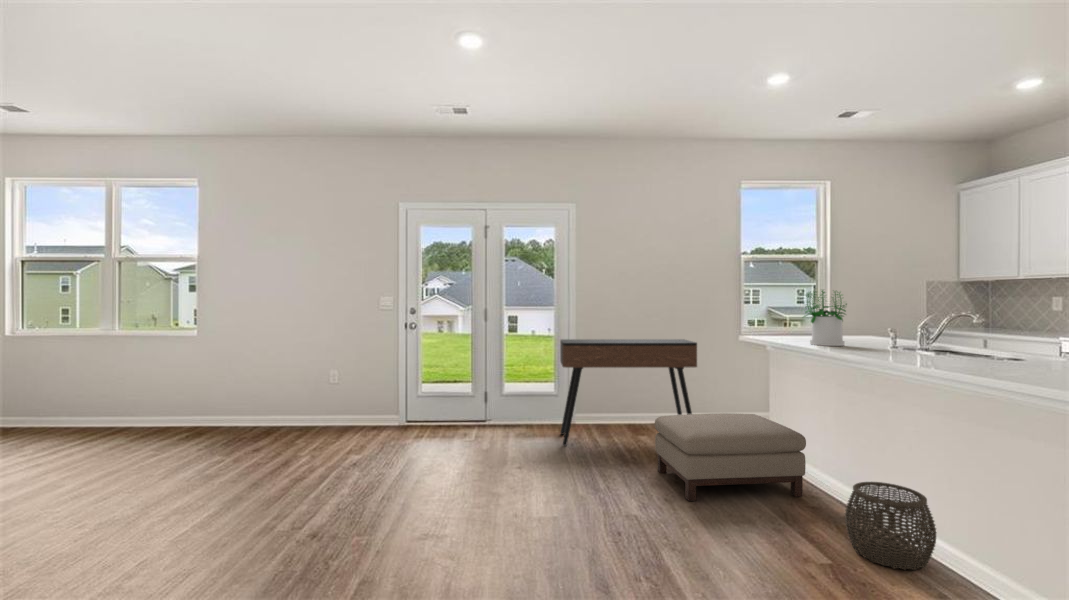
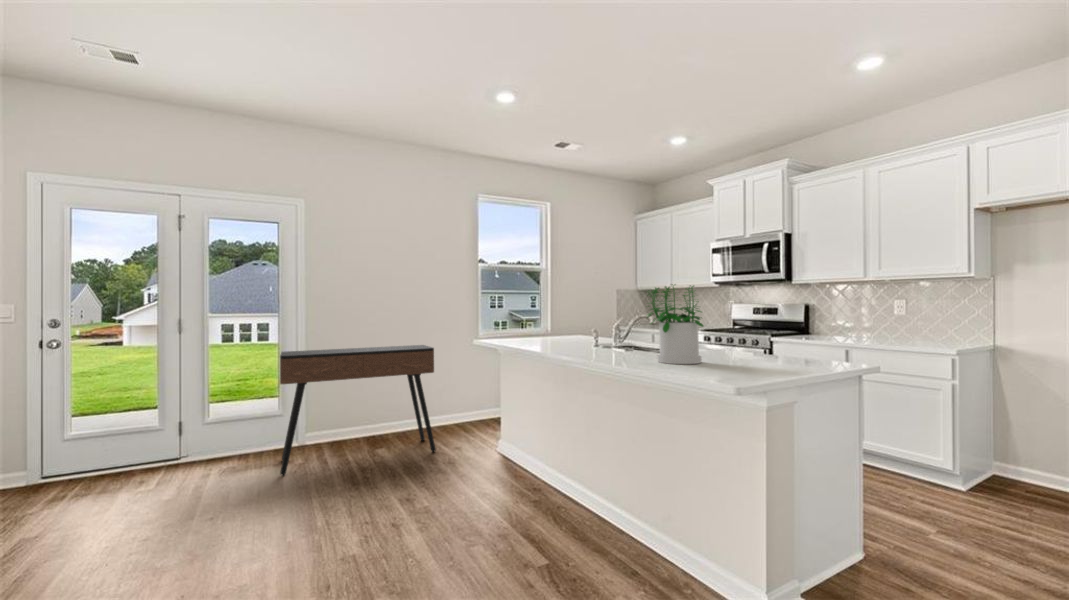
potted plant: present [804,290,847,346] -> present [648,286,703,364]
ottoman: present [655,413,806,501] -> none [385,415,529,521]
woven basket: present [845,482,937,570] -> none [561,472,632,556]

